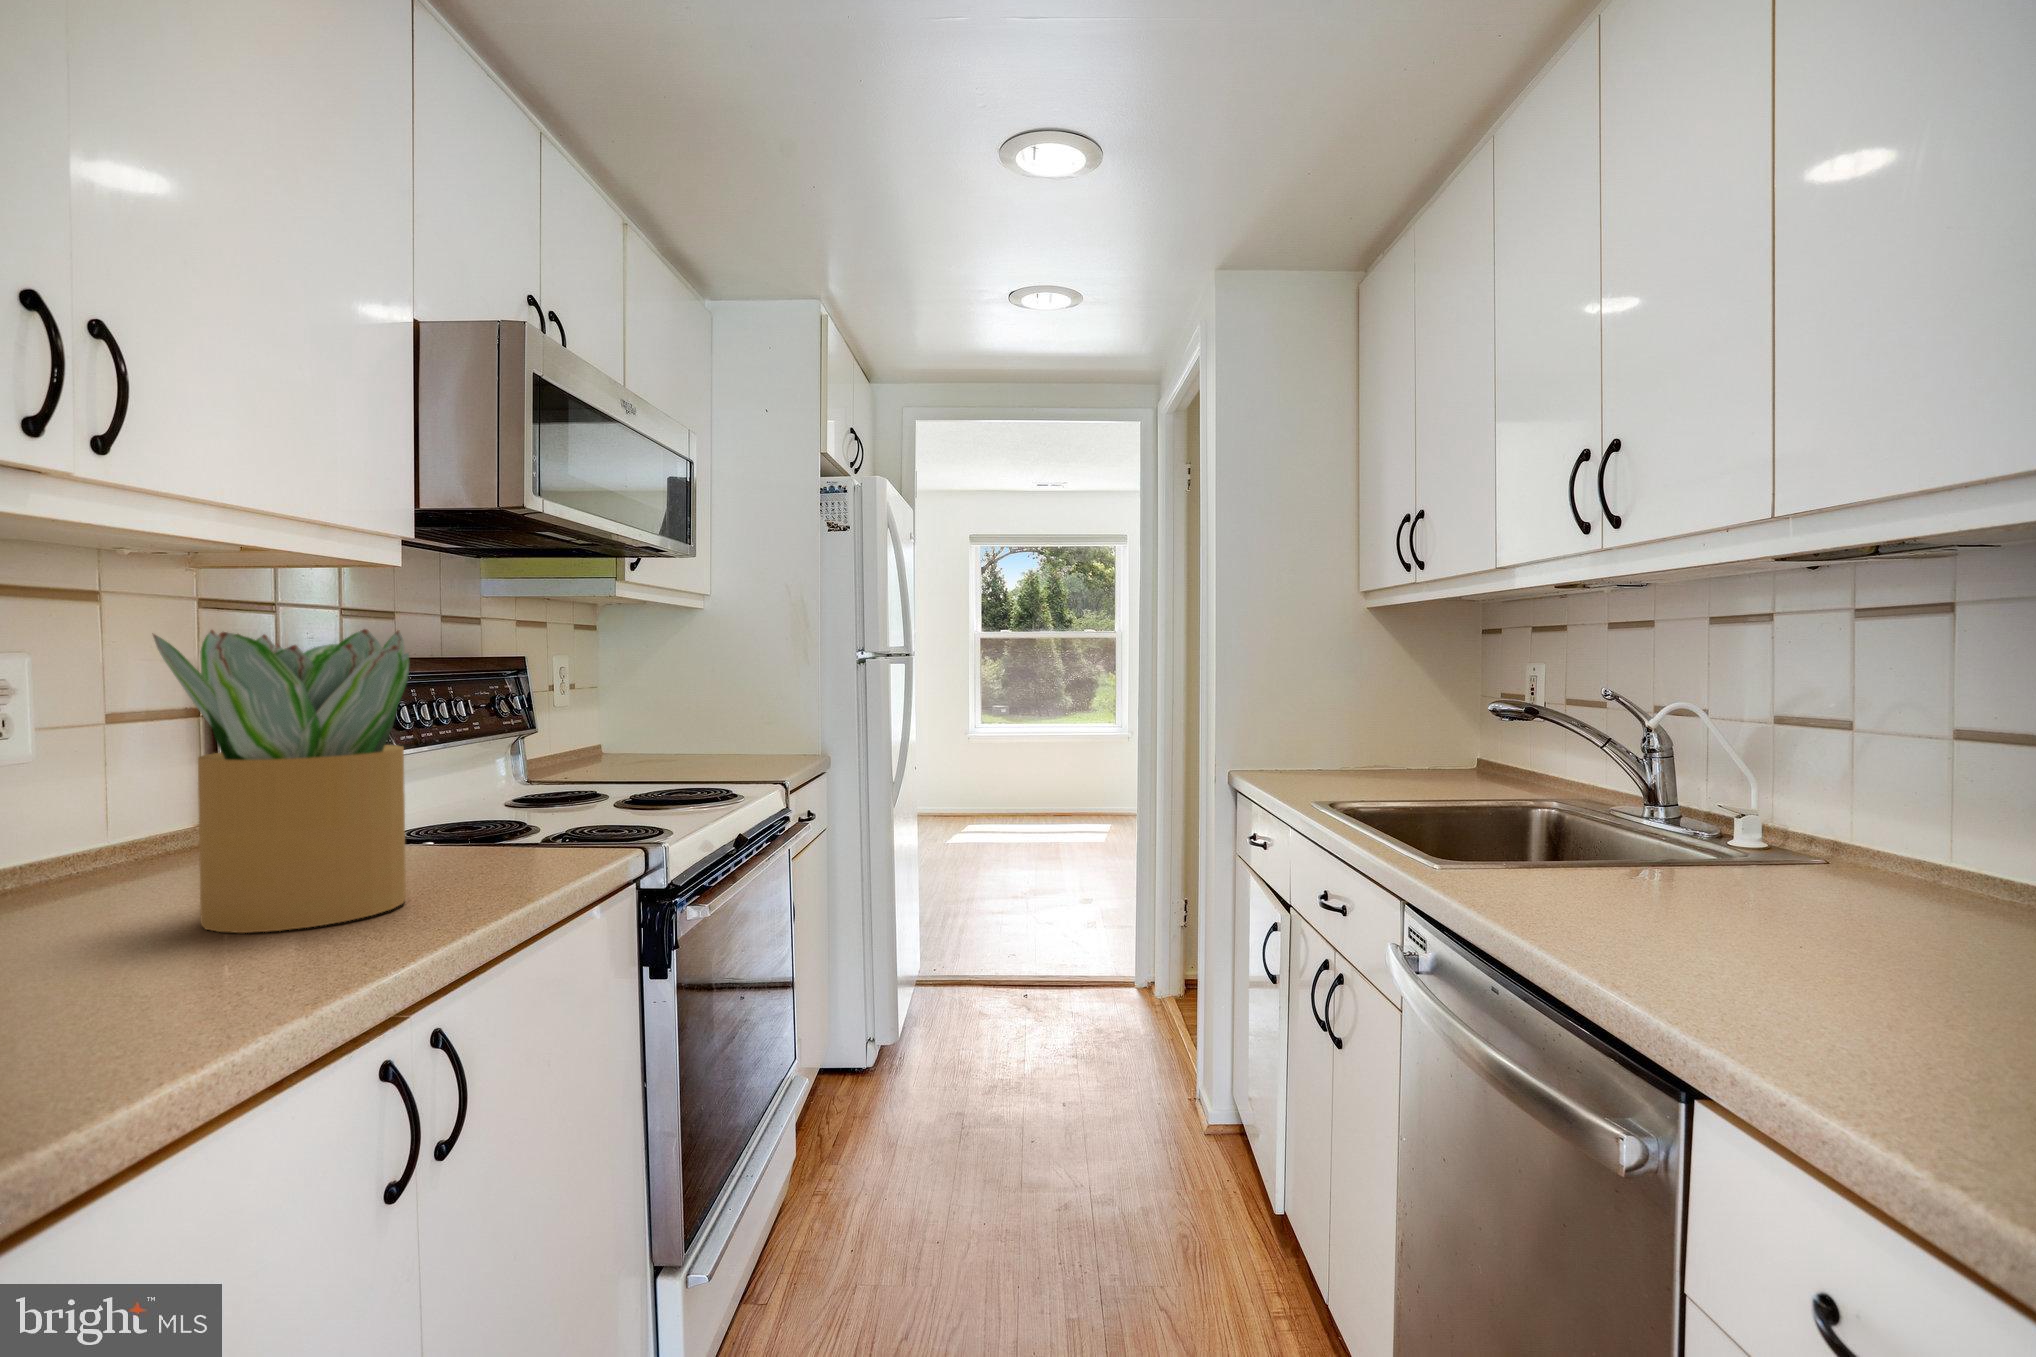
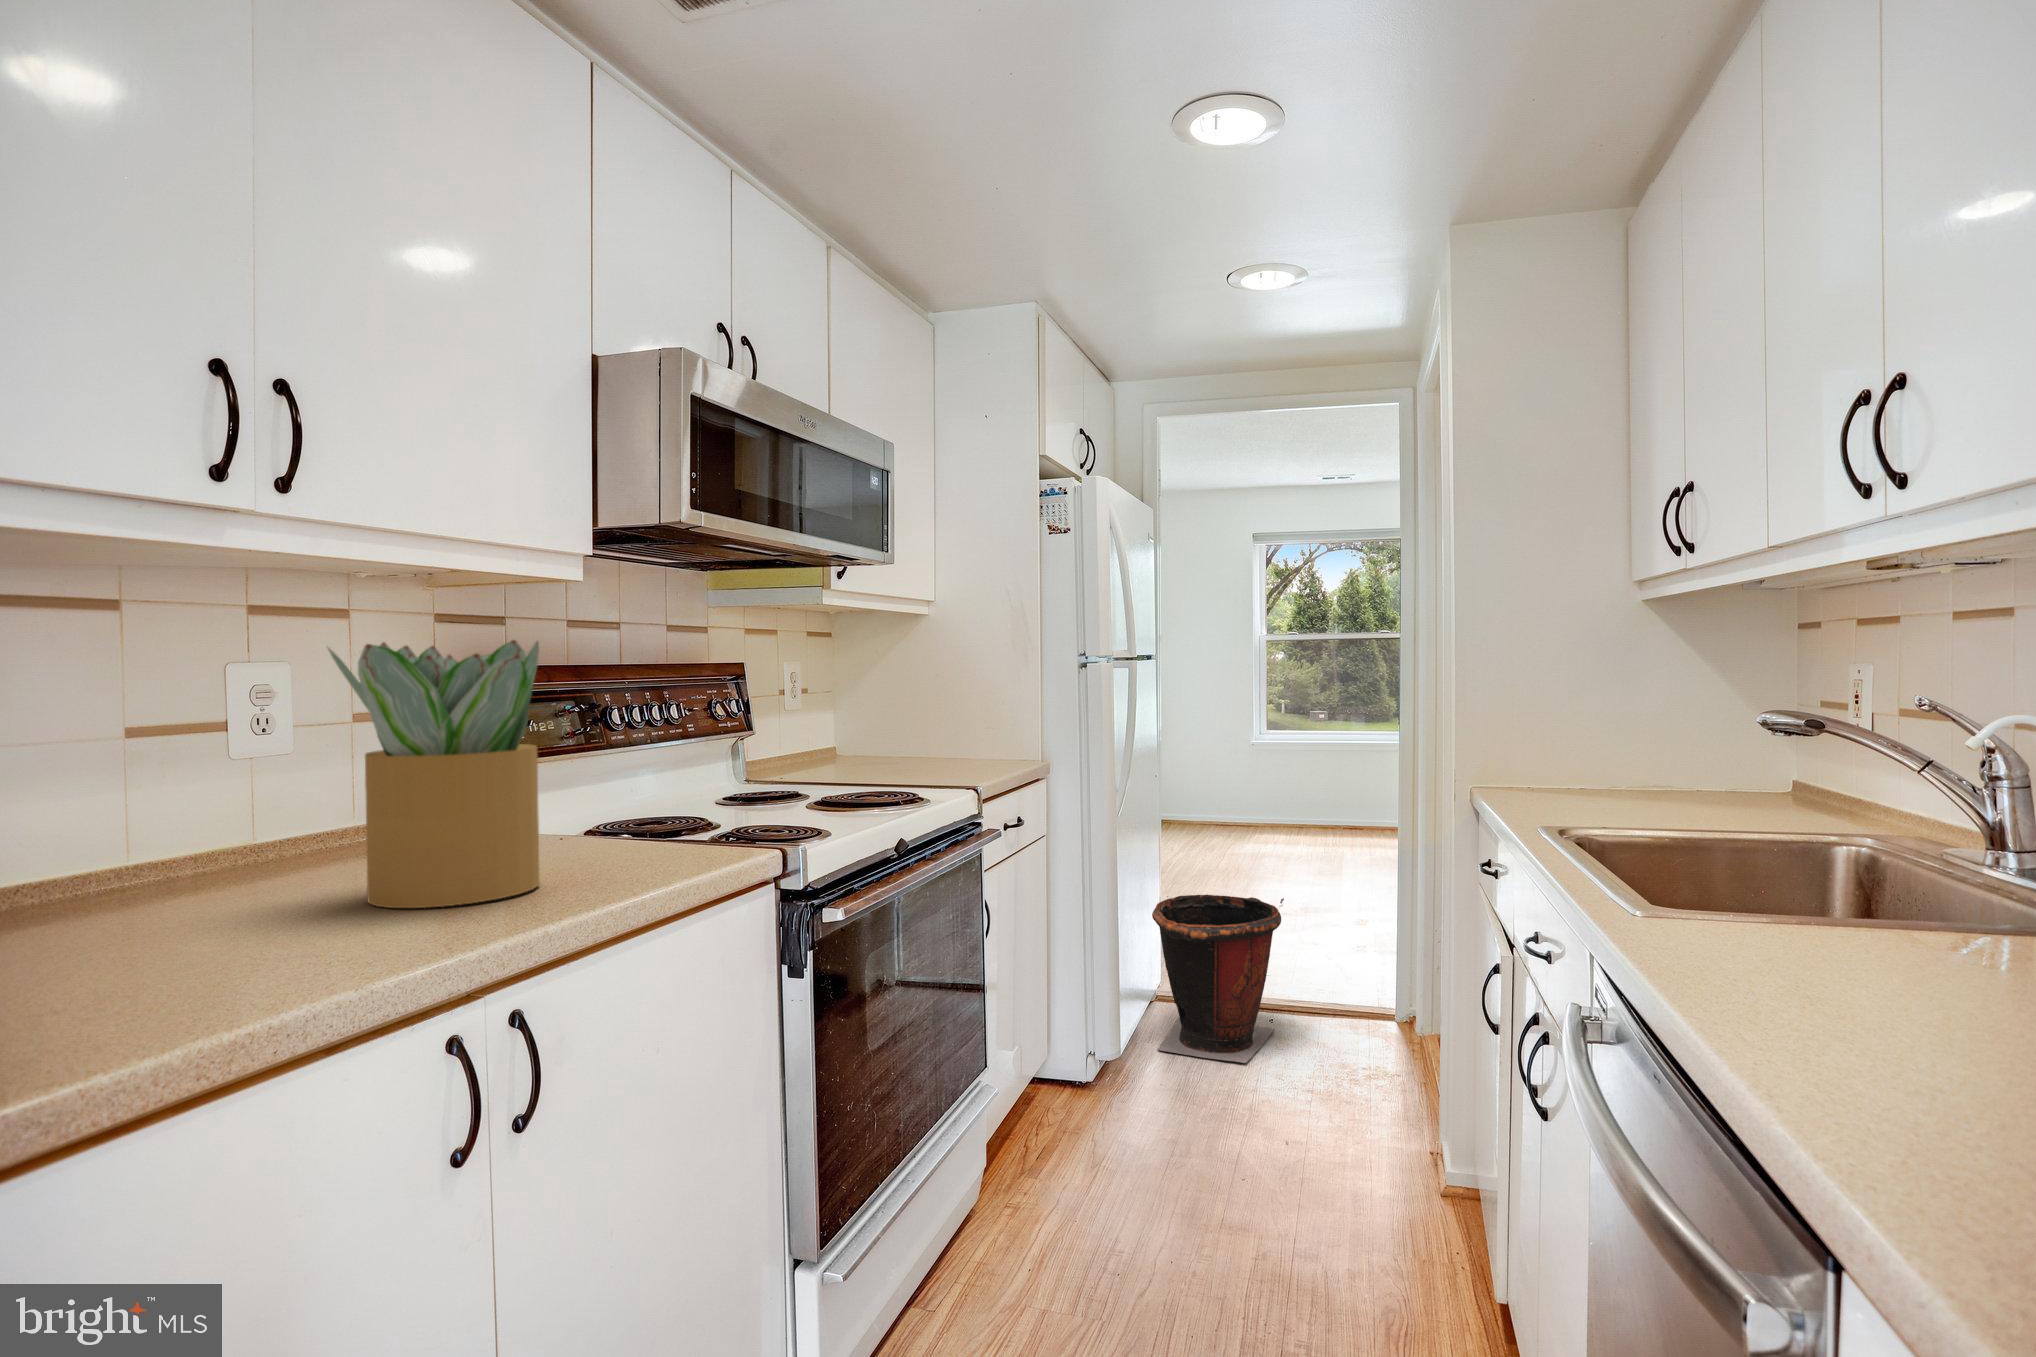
waste bin: none [921,870,1042,1035] -> present [1152,895,1284,1063]

